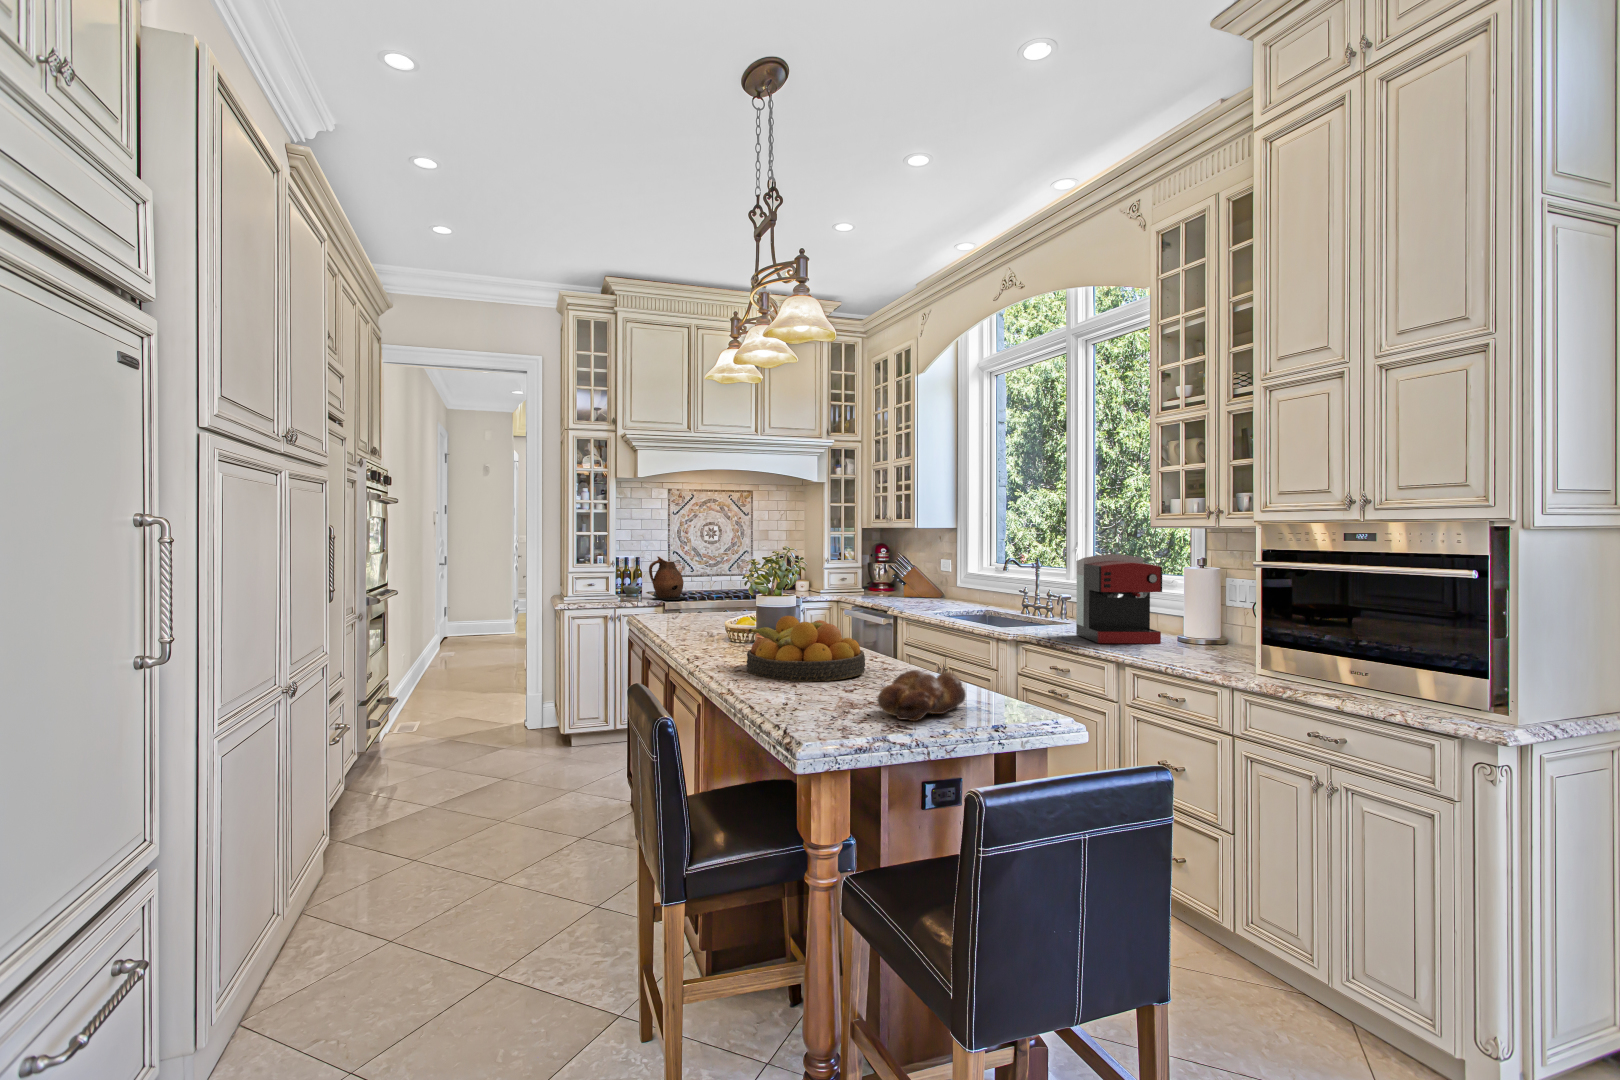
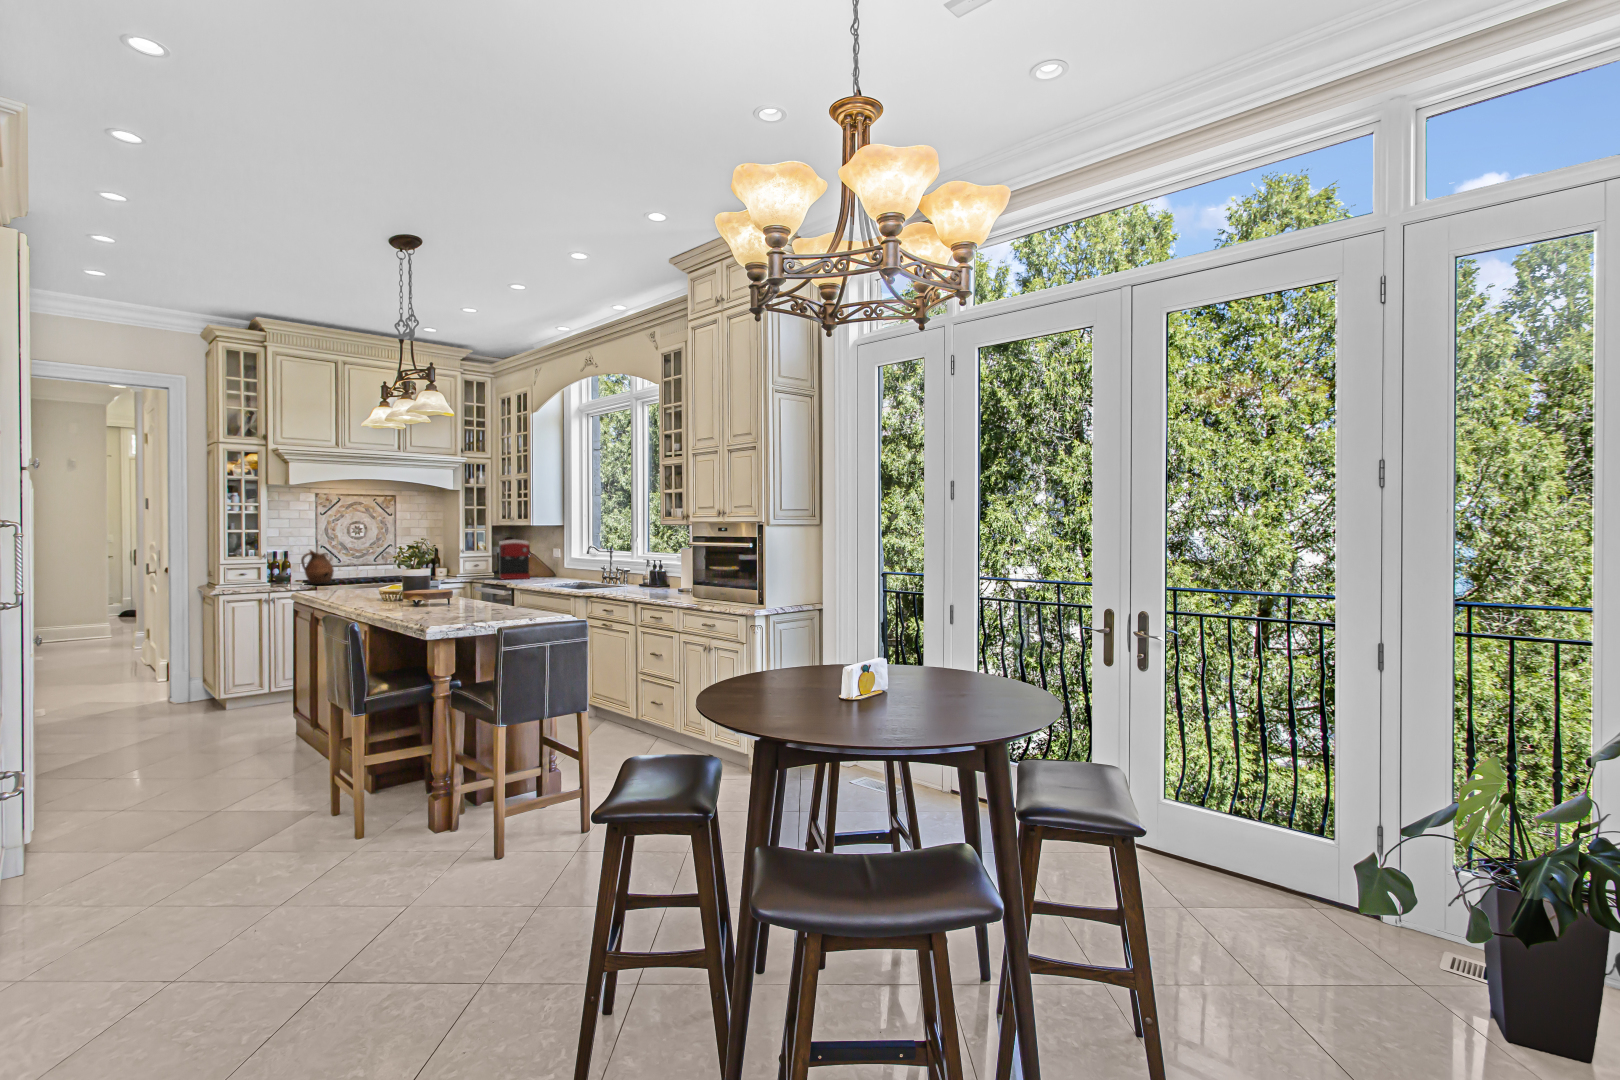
coffee maker: present [1076,554,1162,644] -> present [499,539,530,579]
fruit bowl: present [747,616,865,681] -> none [399,577,472,610]
bread loaf: present [877,670,966,721] -> none [471,595,519,616]

